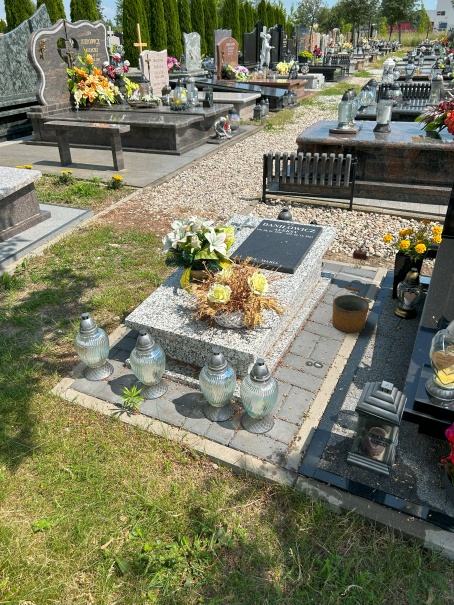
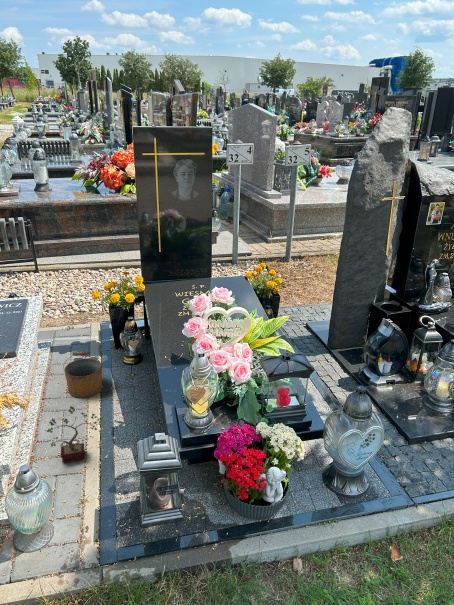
potted plant: present [350,225,382,260] -> present [47,406,104,462]

